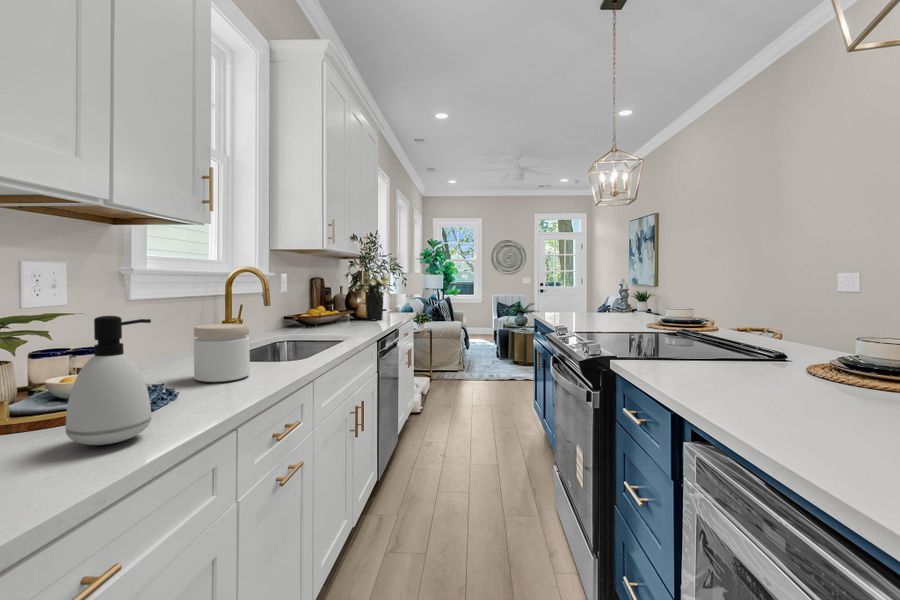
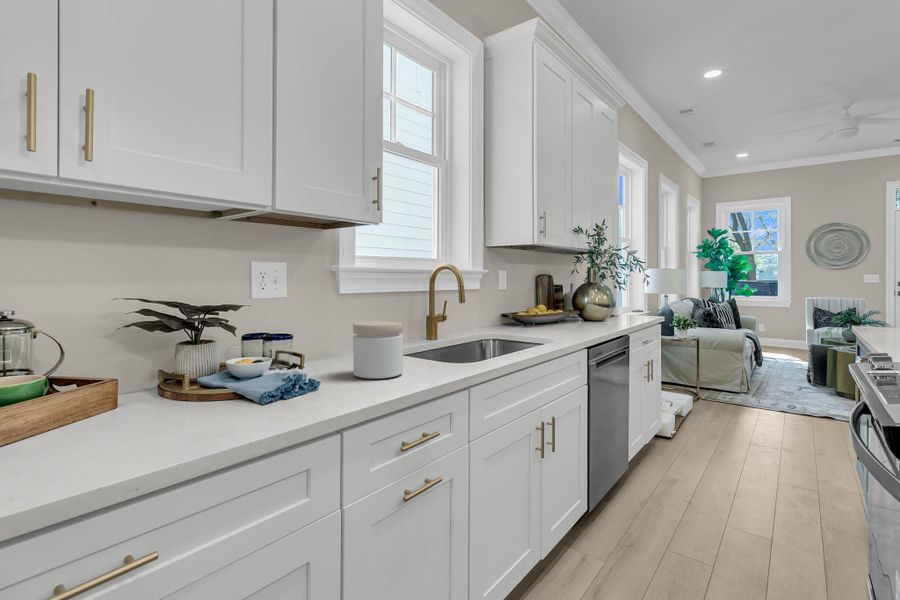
flower arrangement: present [352,272,390,320] -> none [575,267,624,324]
soap dispenser: present [66,316,151,445] -> none [188,309,256,426]

